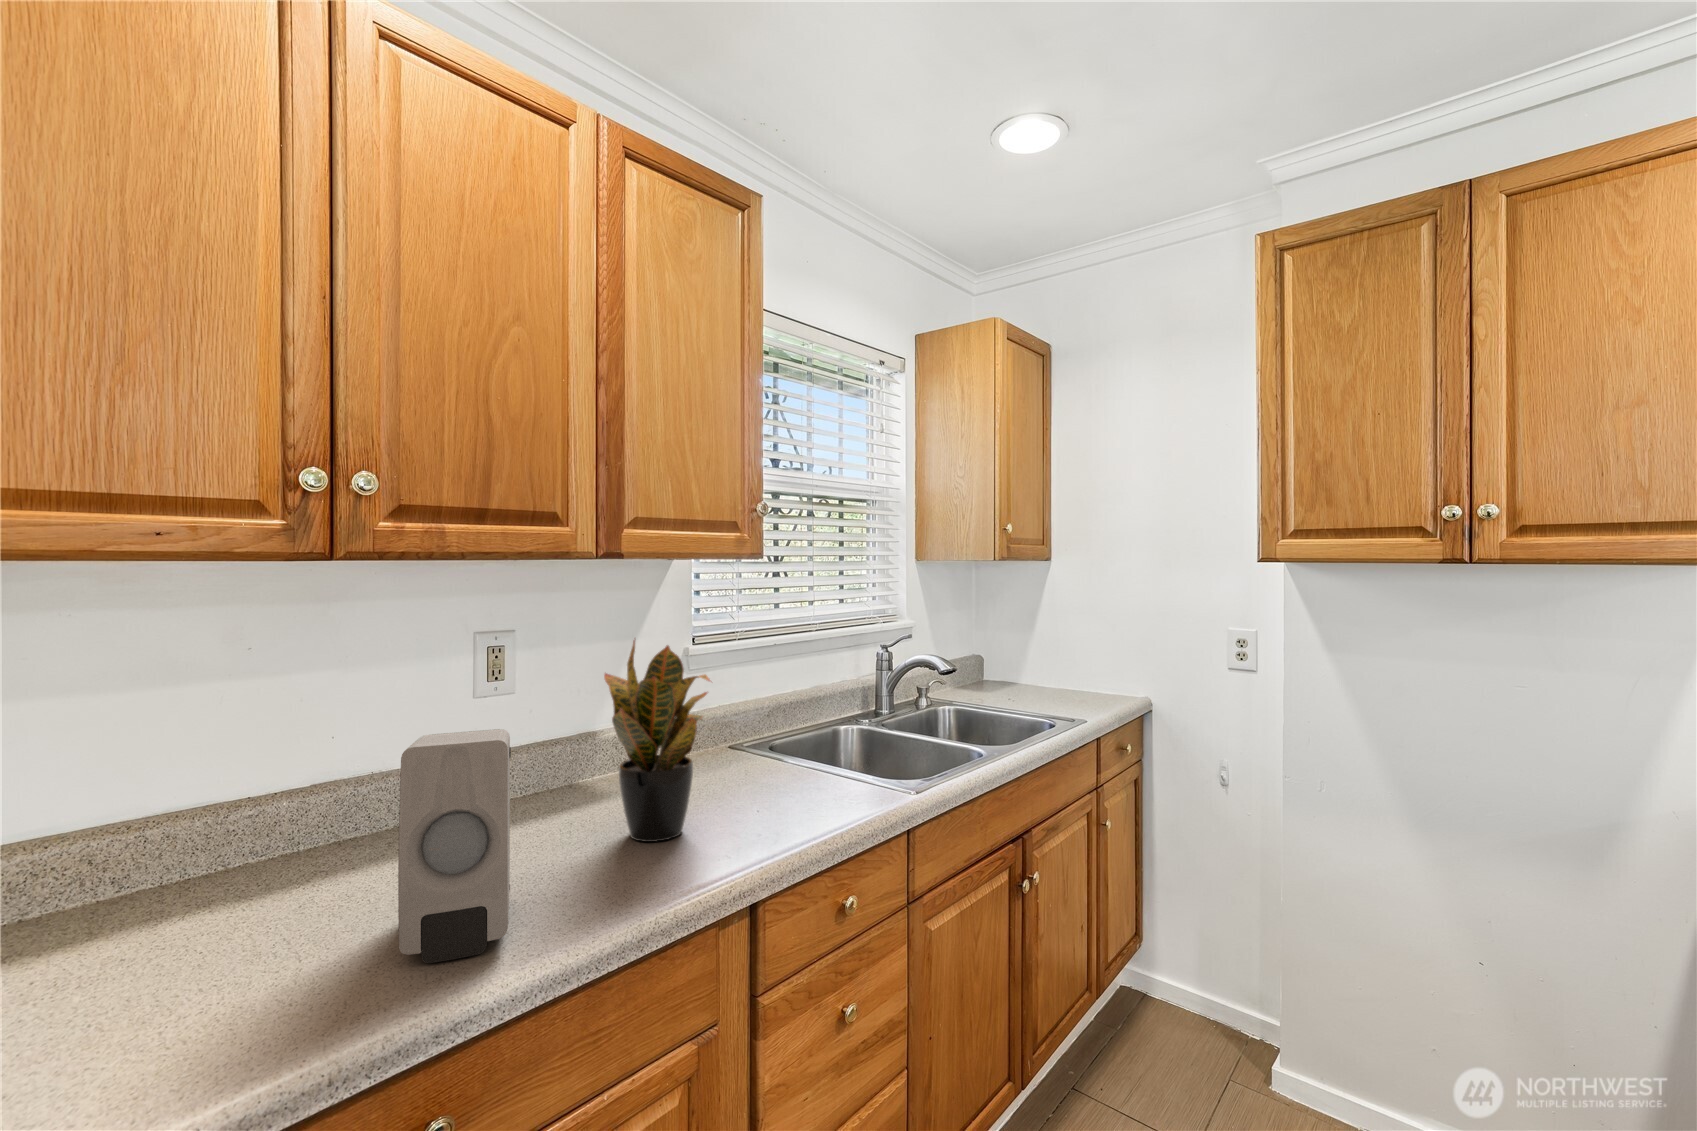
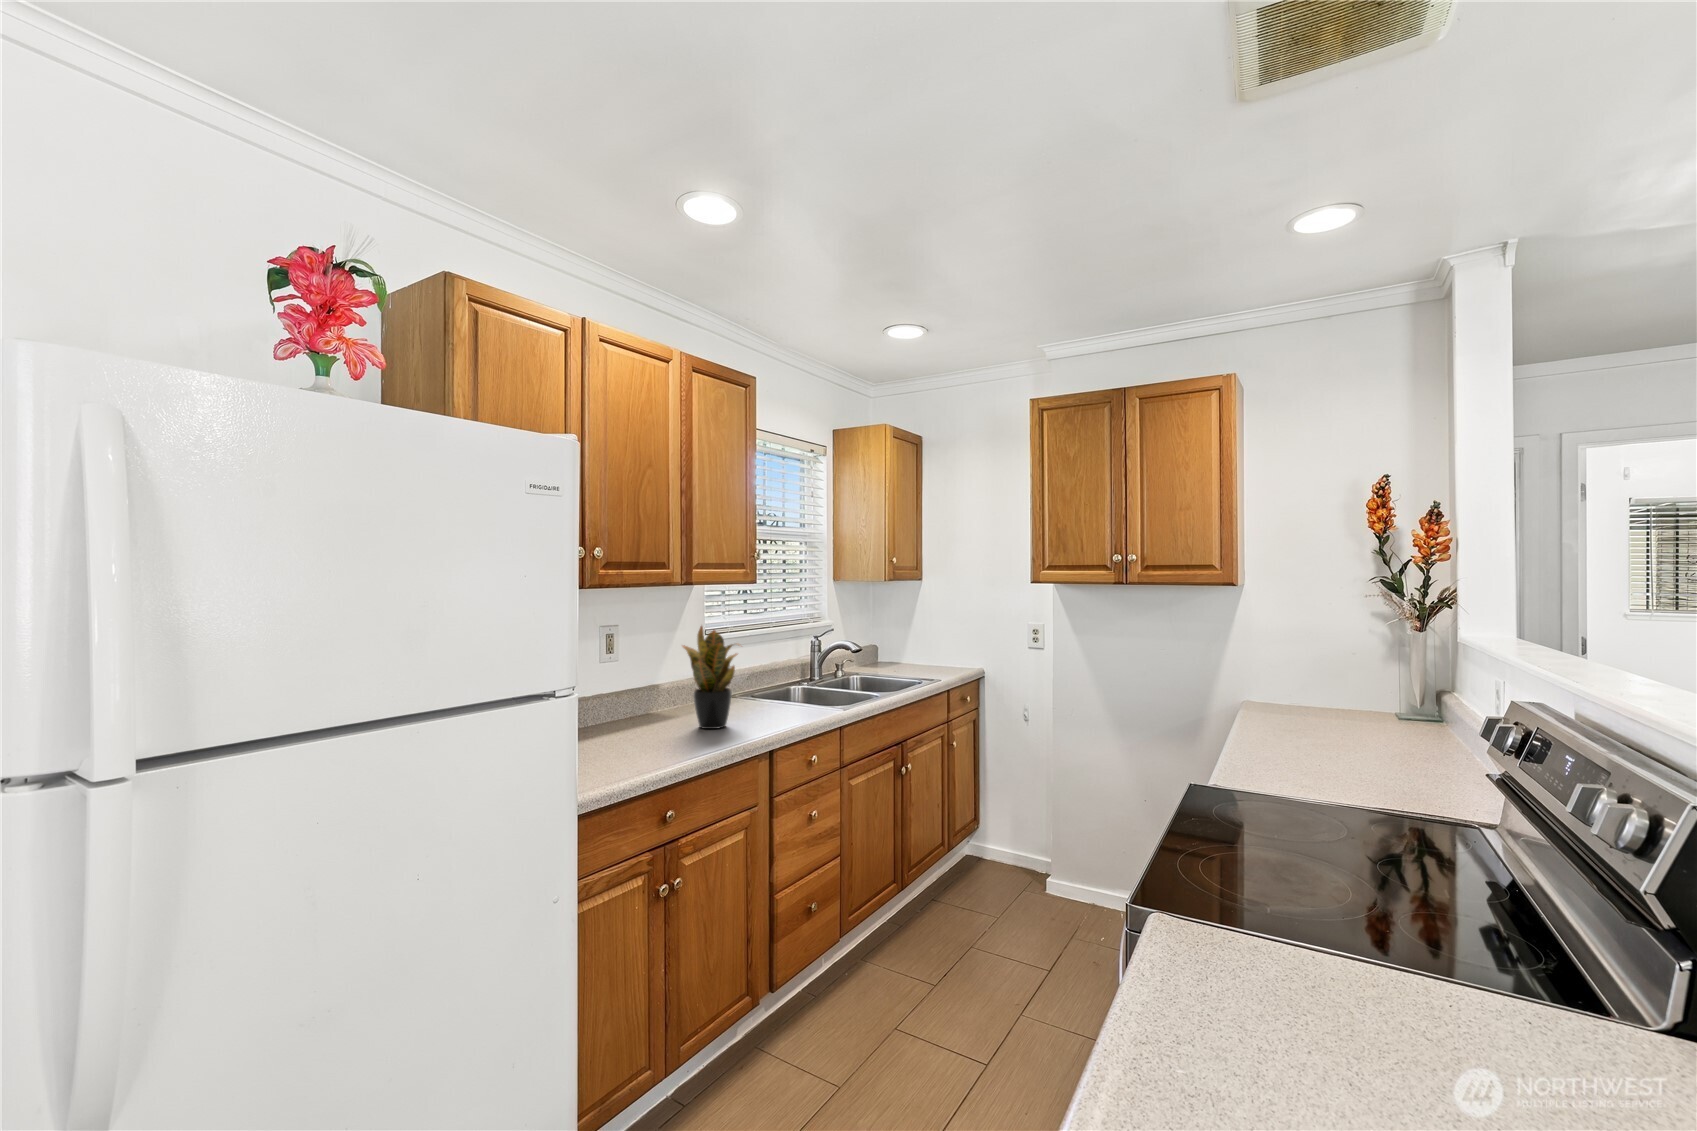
soap dispenser: present [398,729,511,963] -> none [620,666,677,760]

